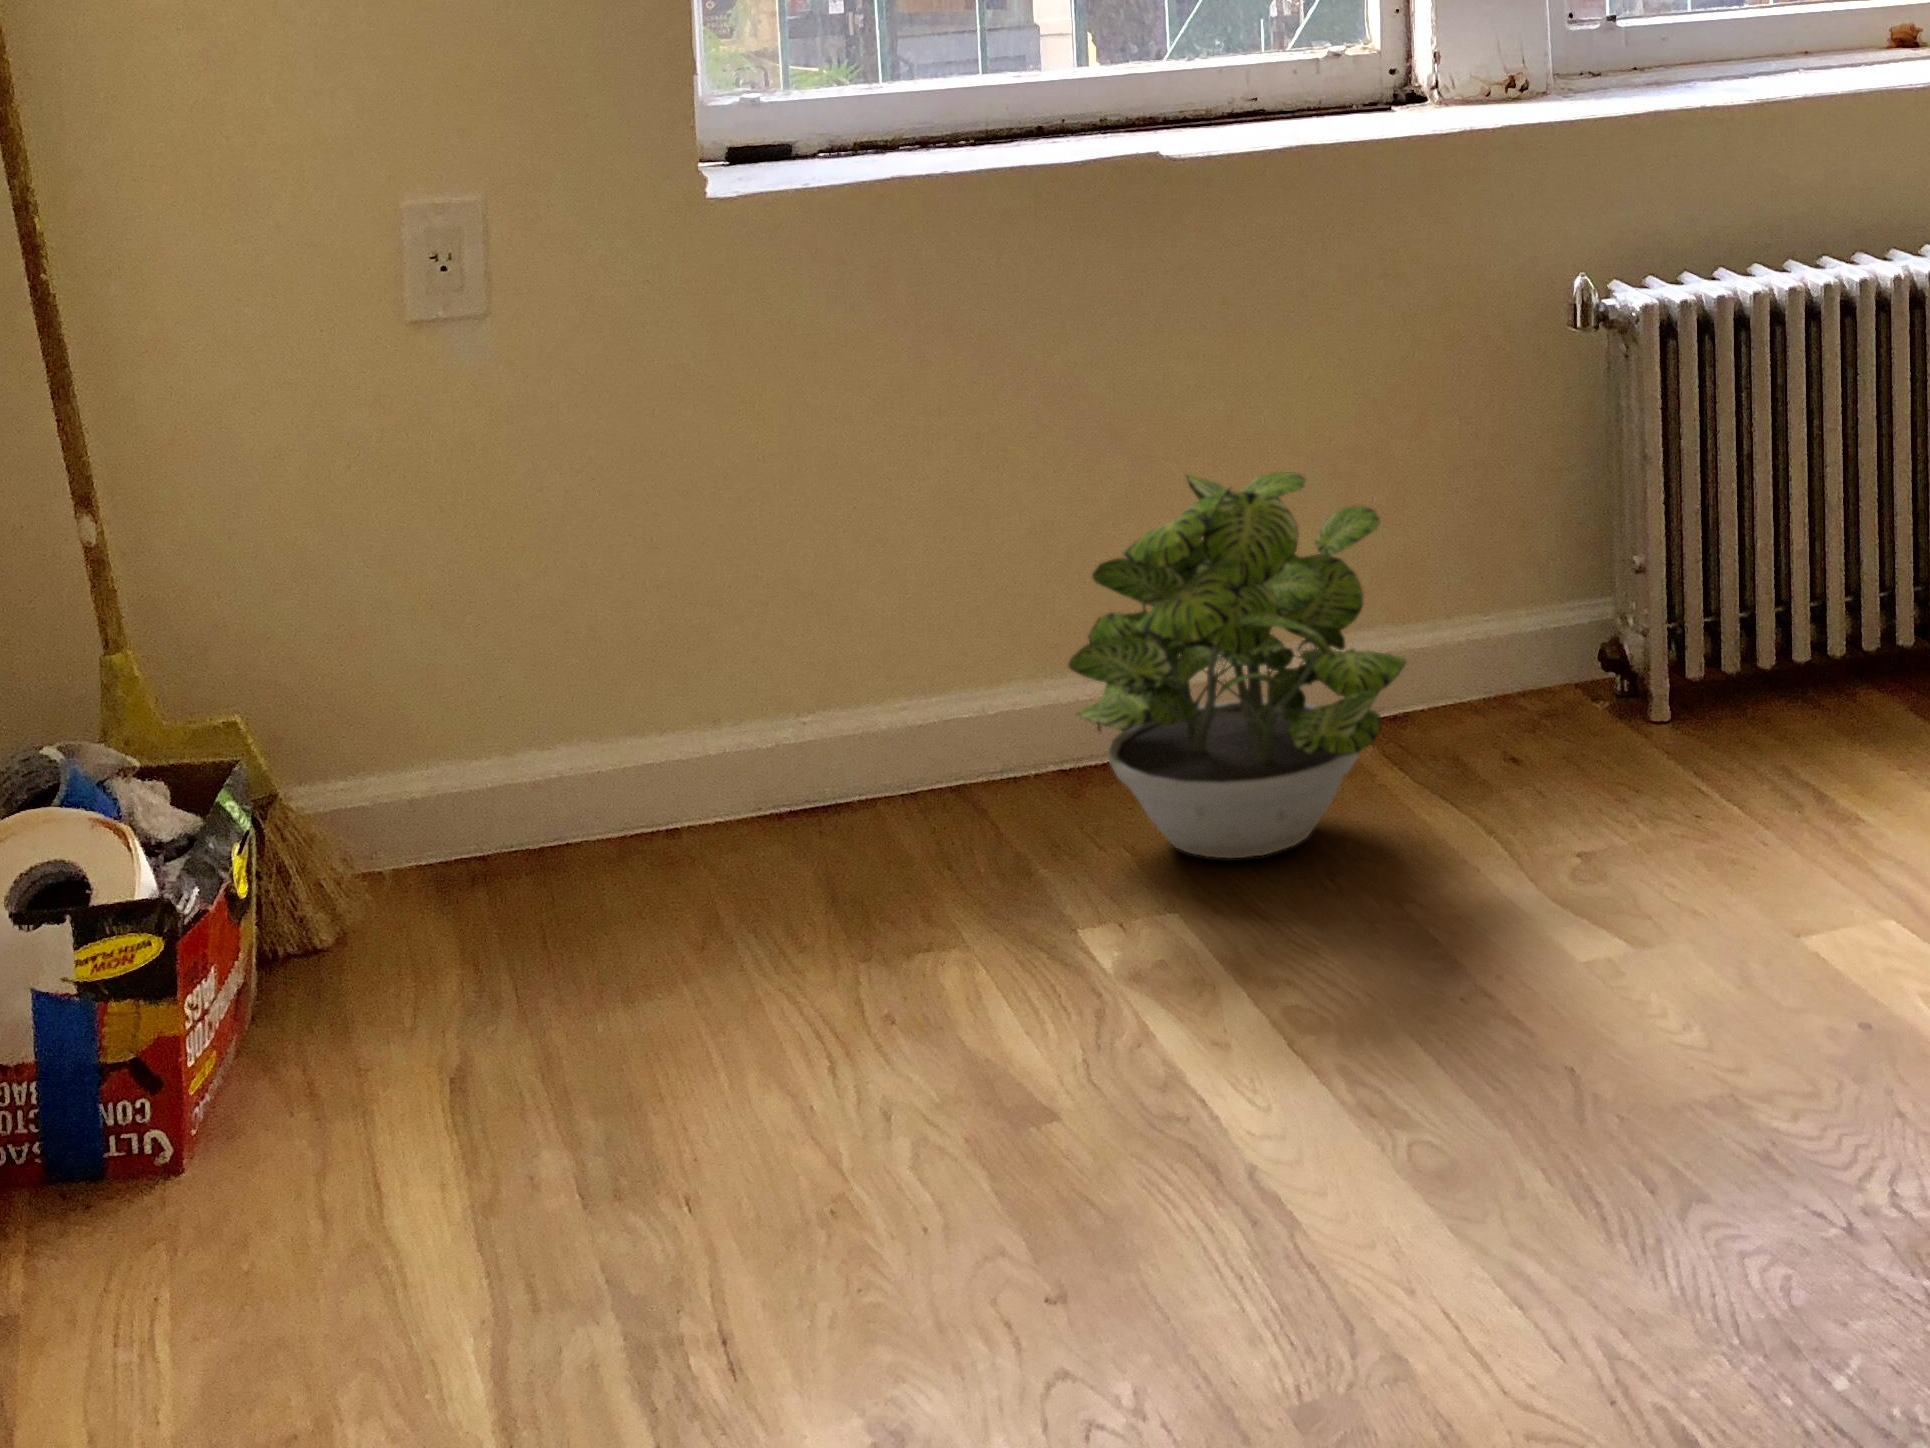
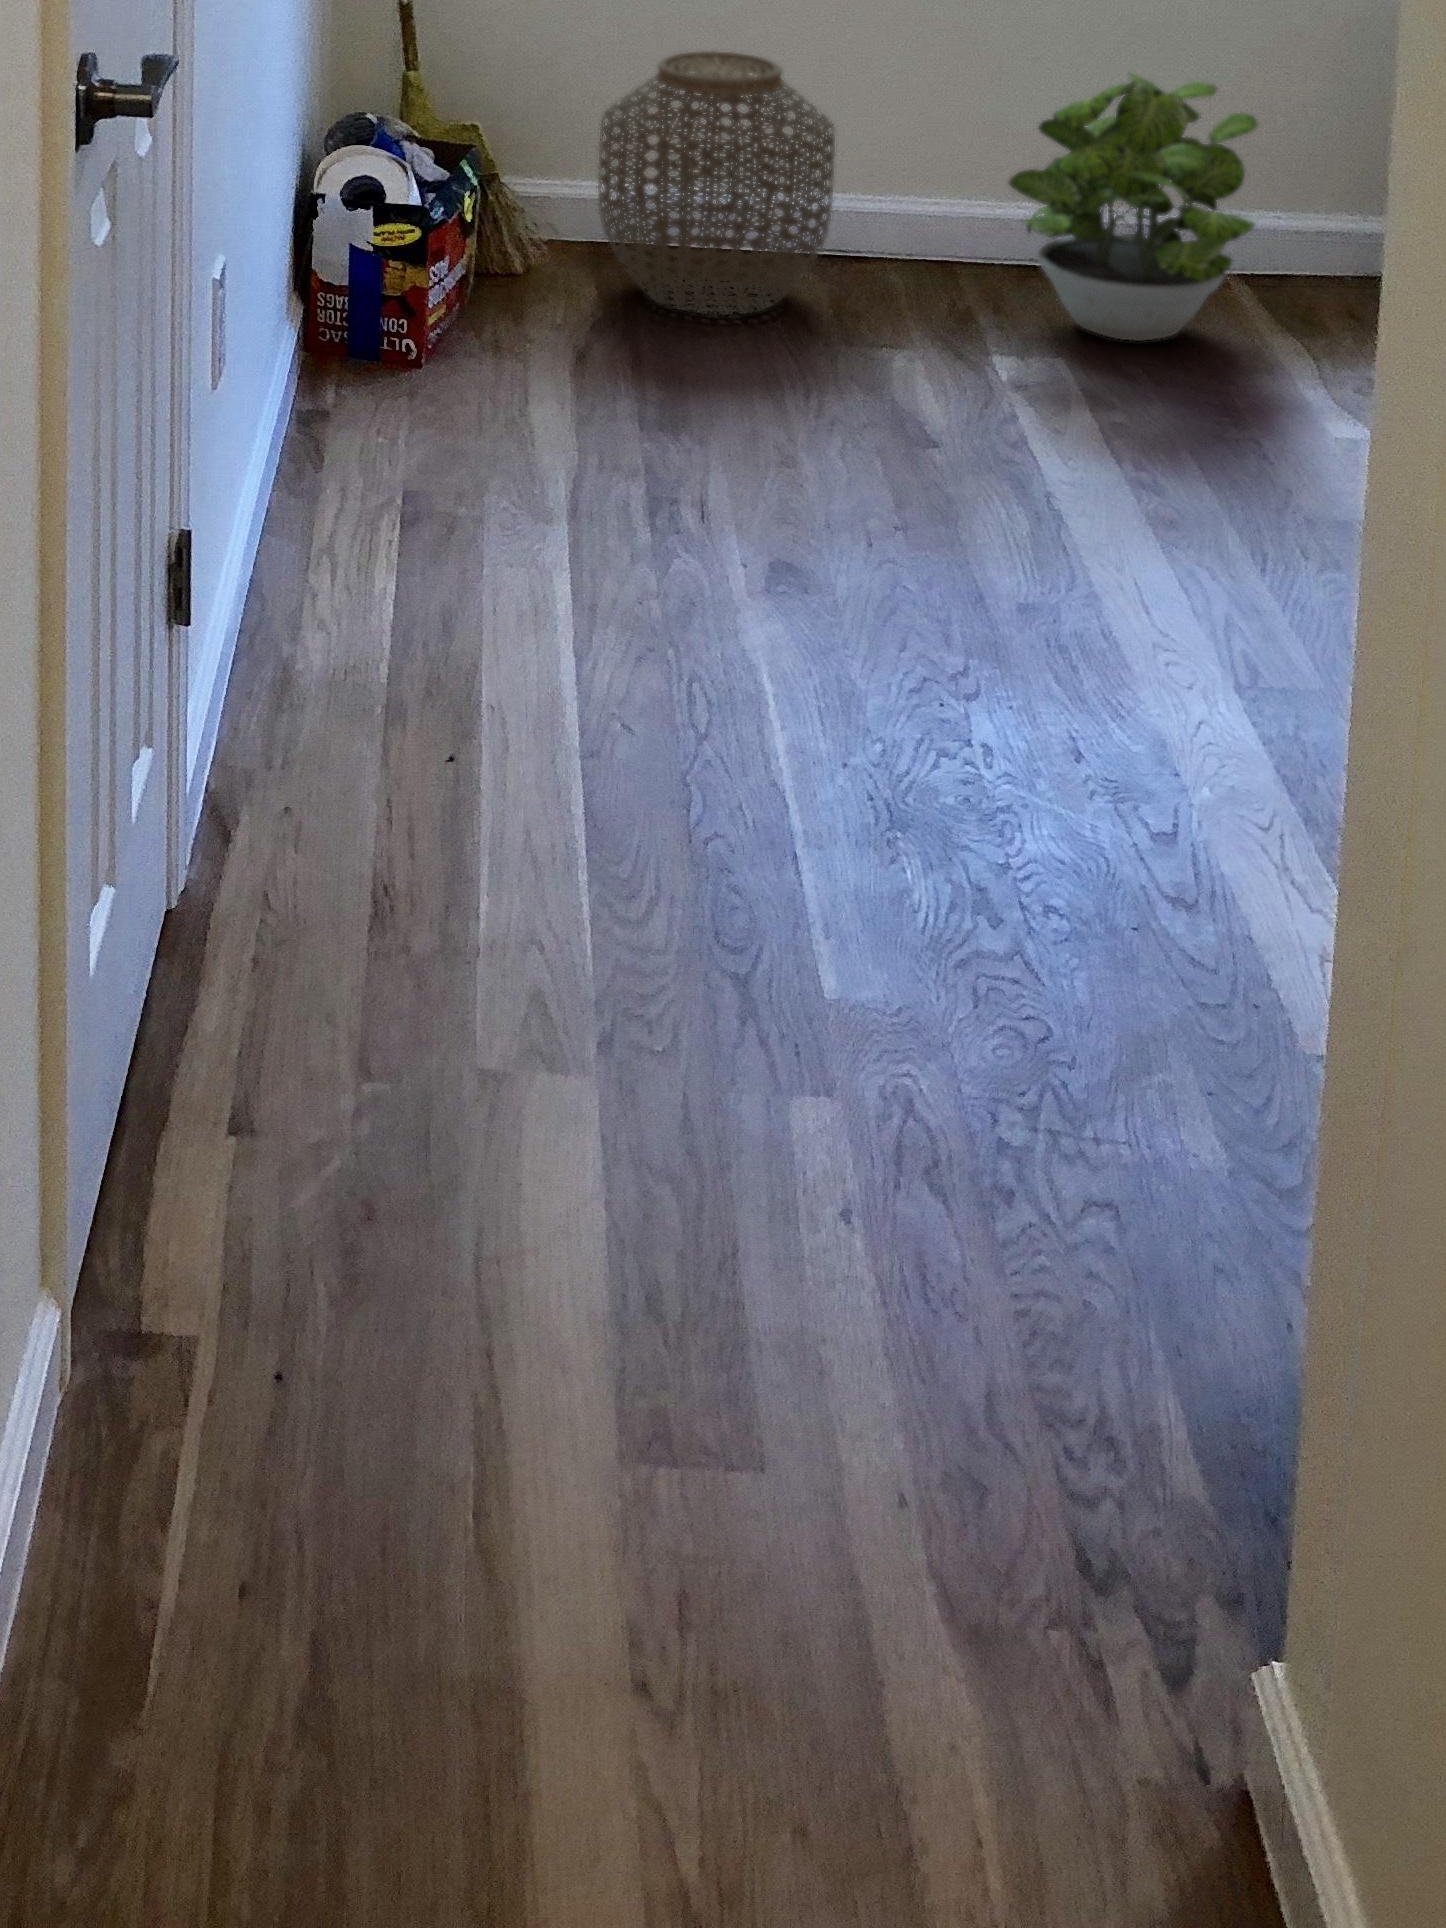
woven basket: none [441,540,812,957] -> present [599,51,835,315]

